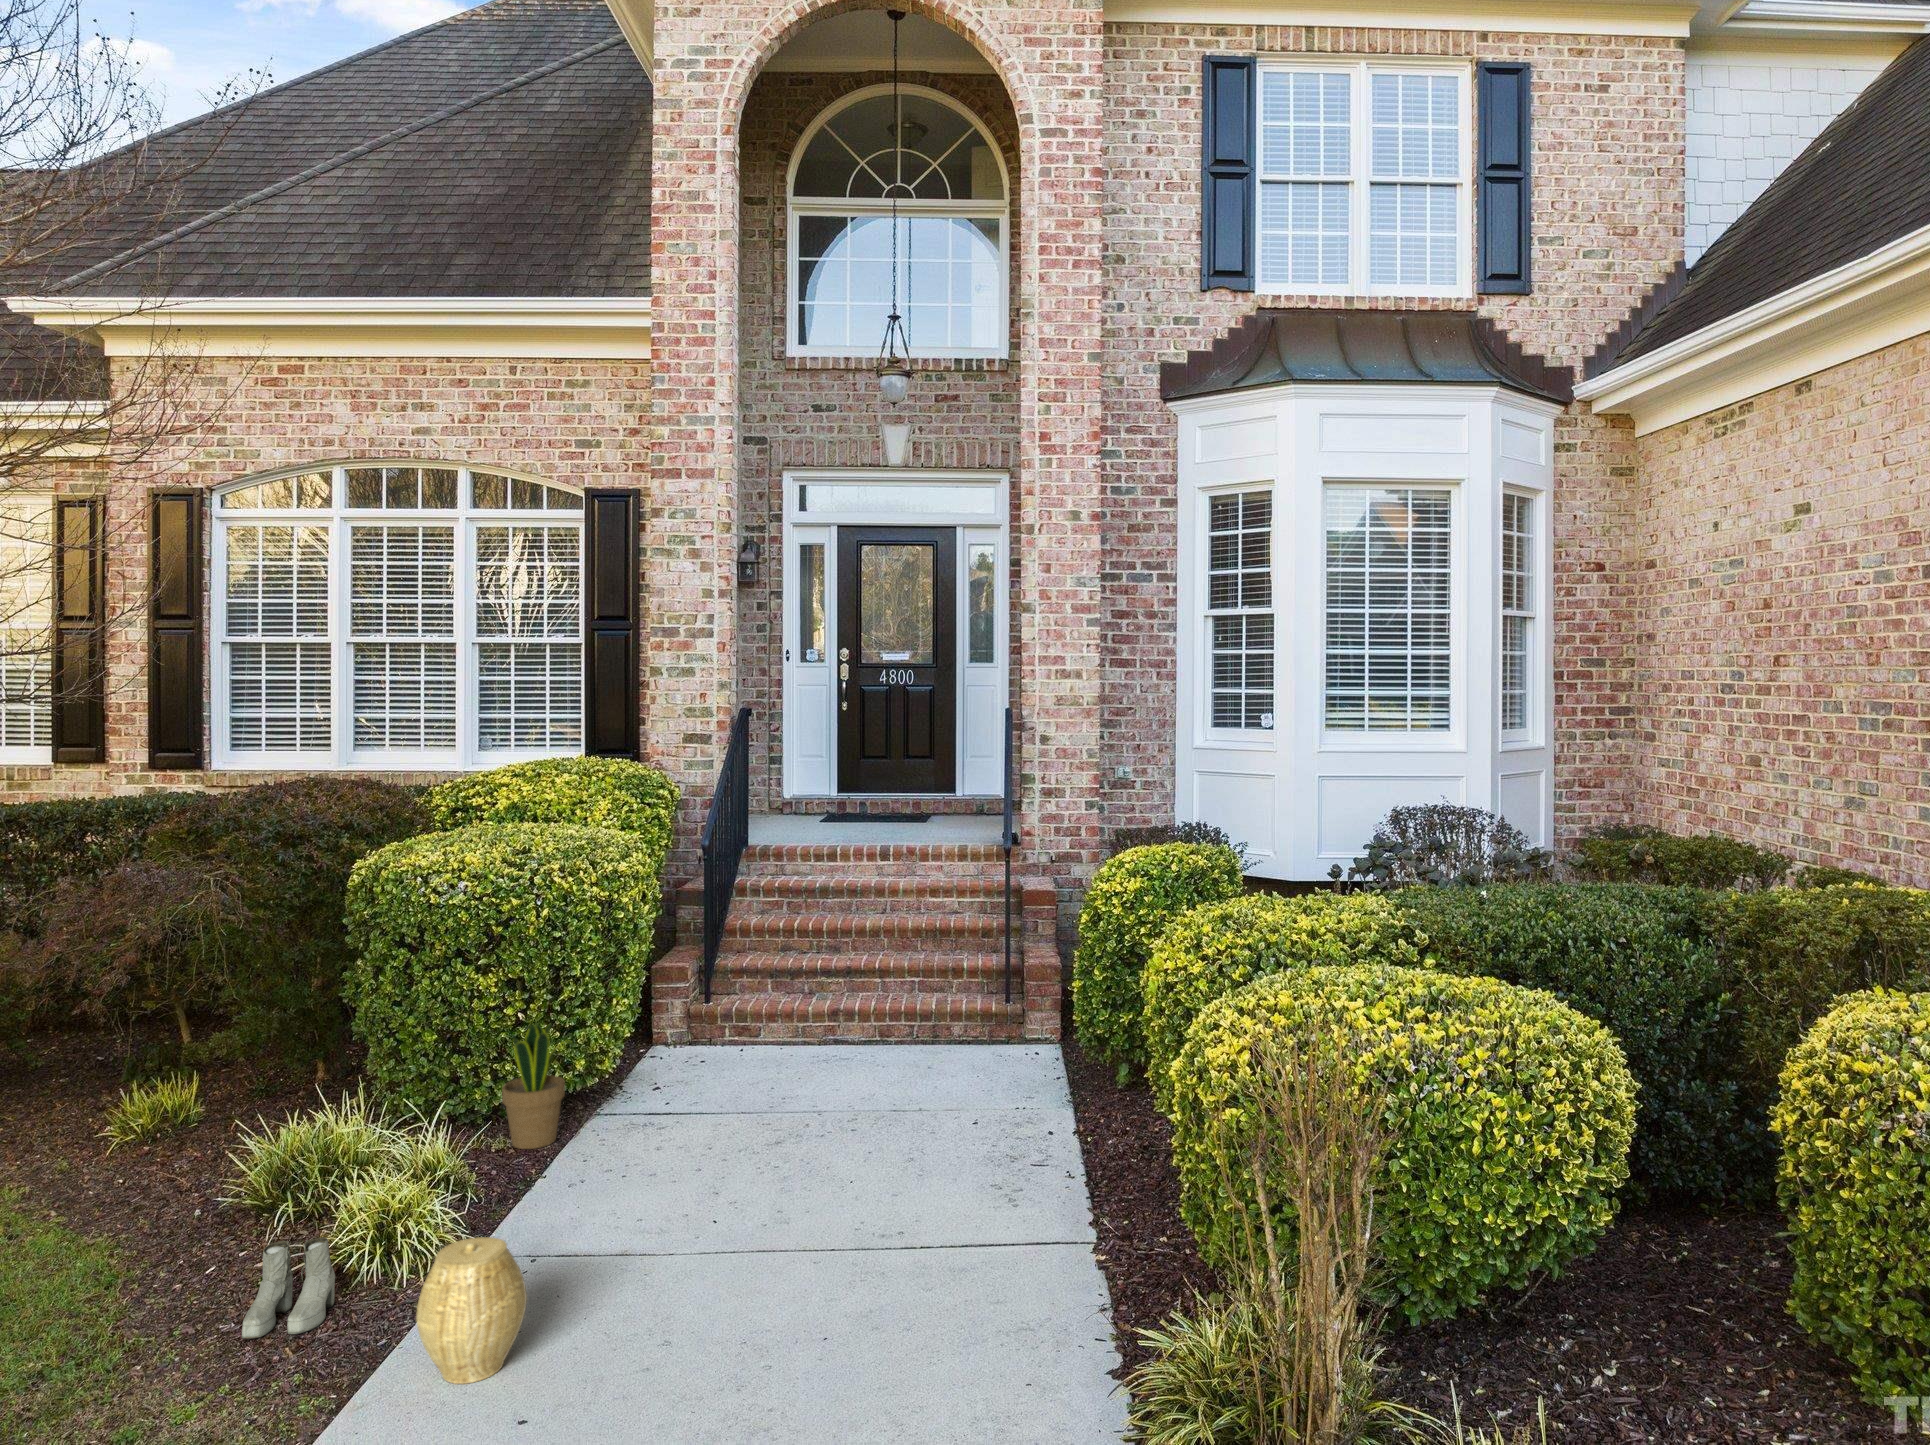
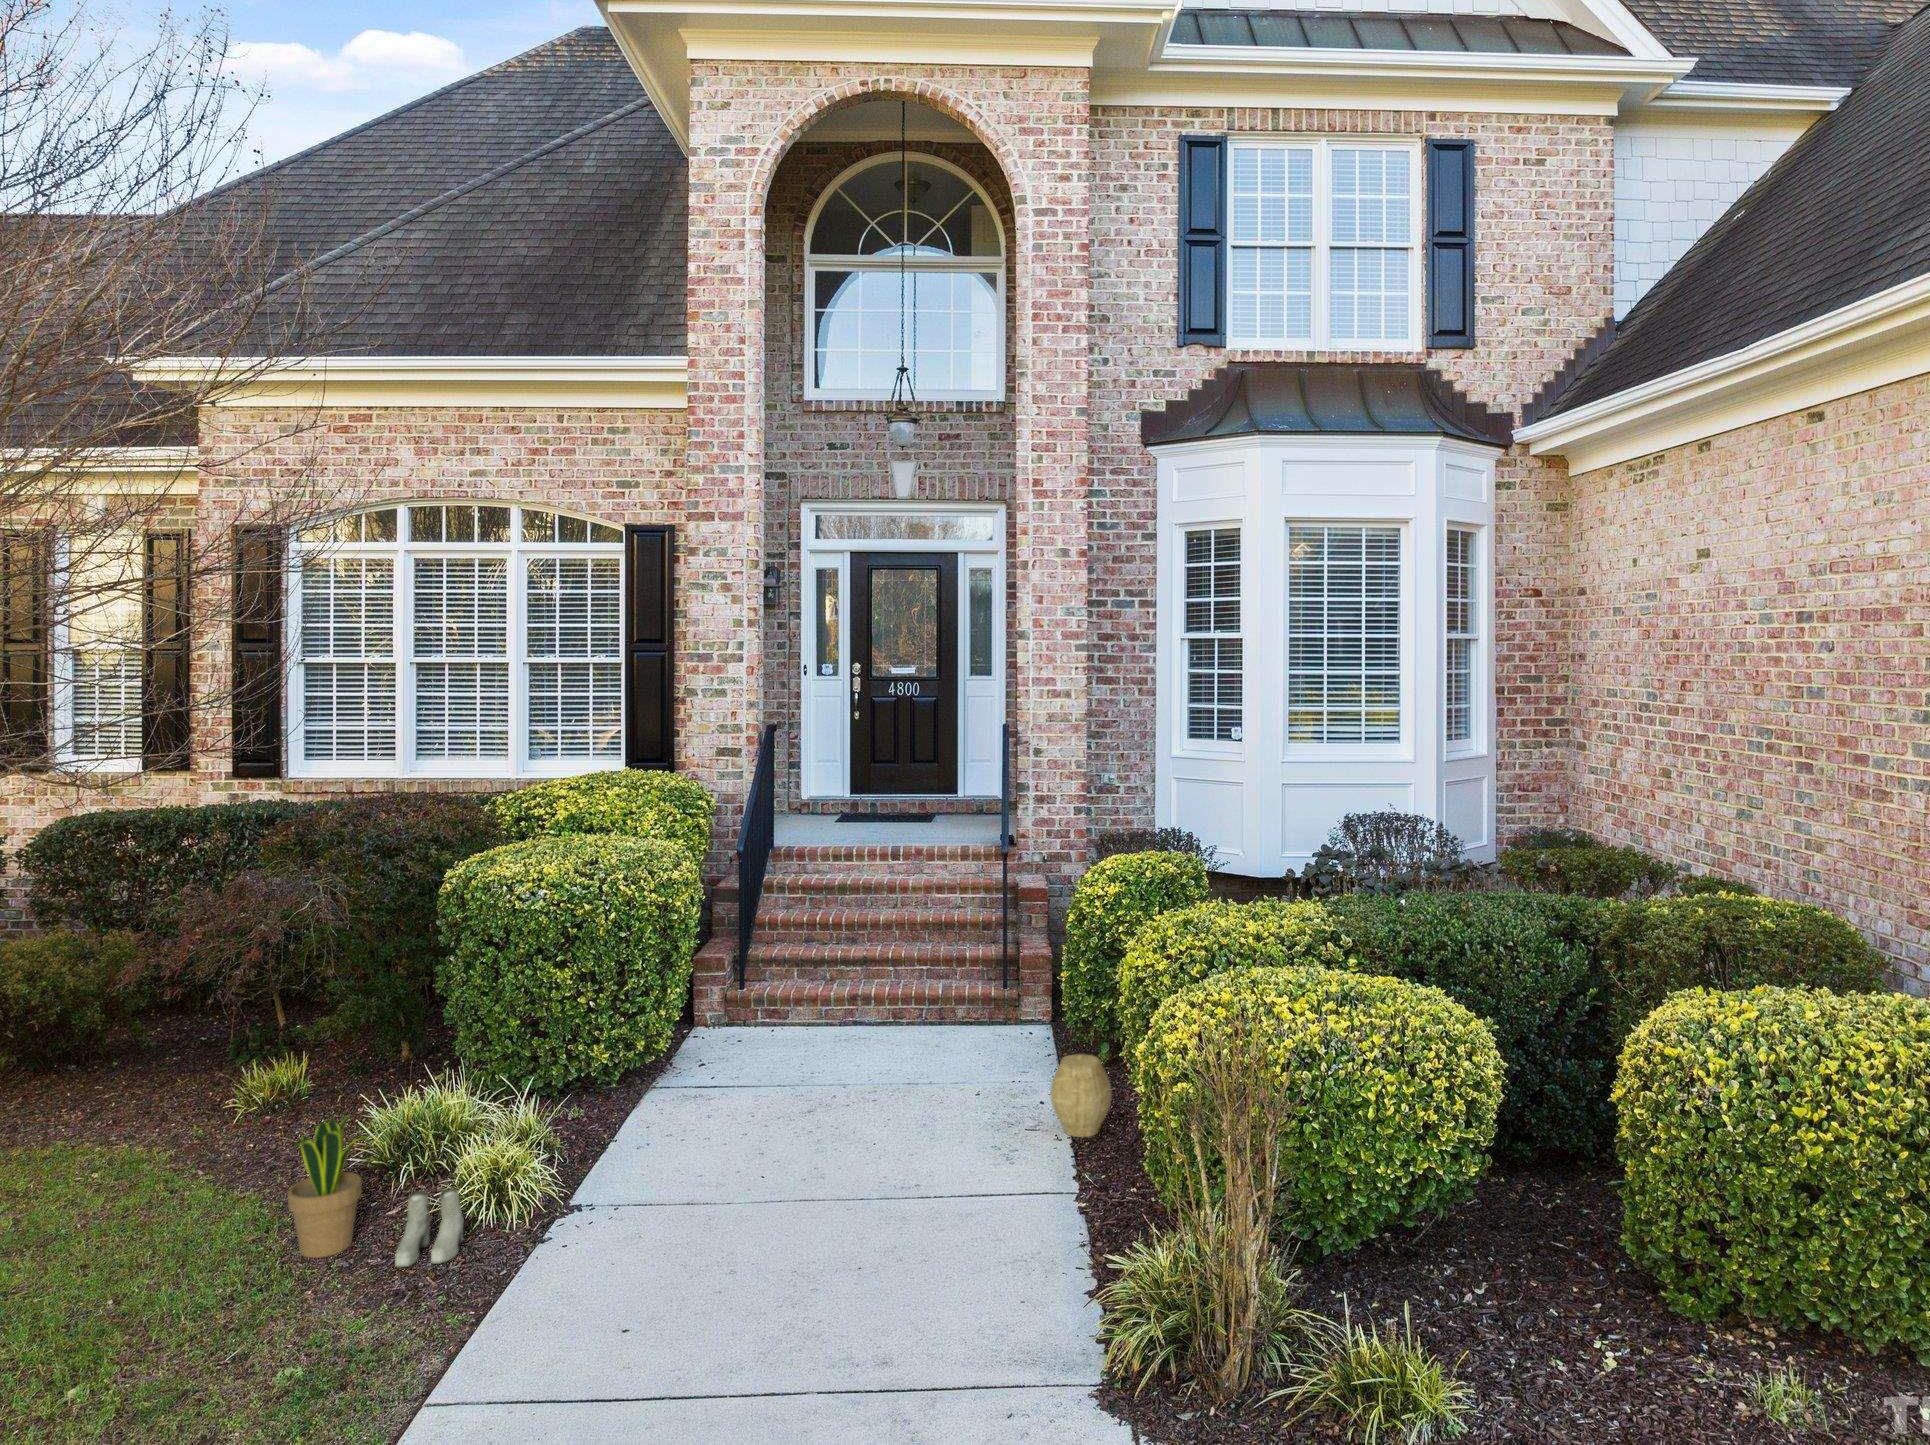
potted plant: present [502,1023,572,1149] -> present [288,1116,369,1258]
woven basket: present [416,1237,527,1384] -> present [1050,1054,1112,1137]

